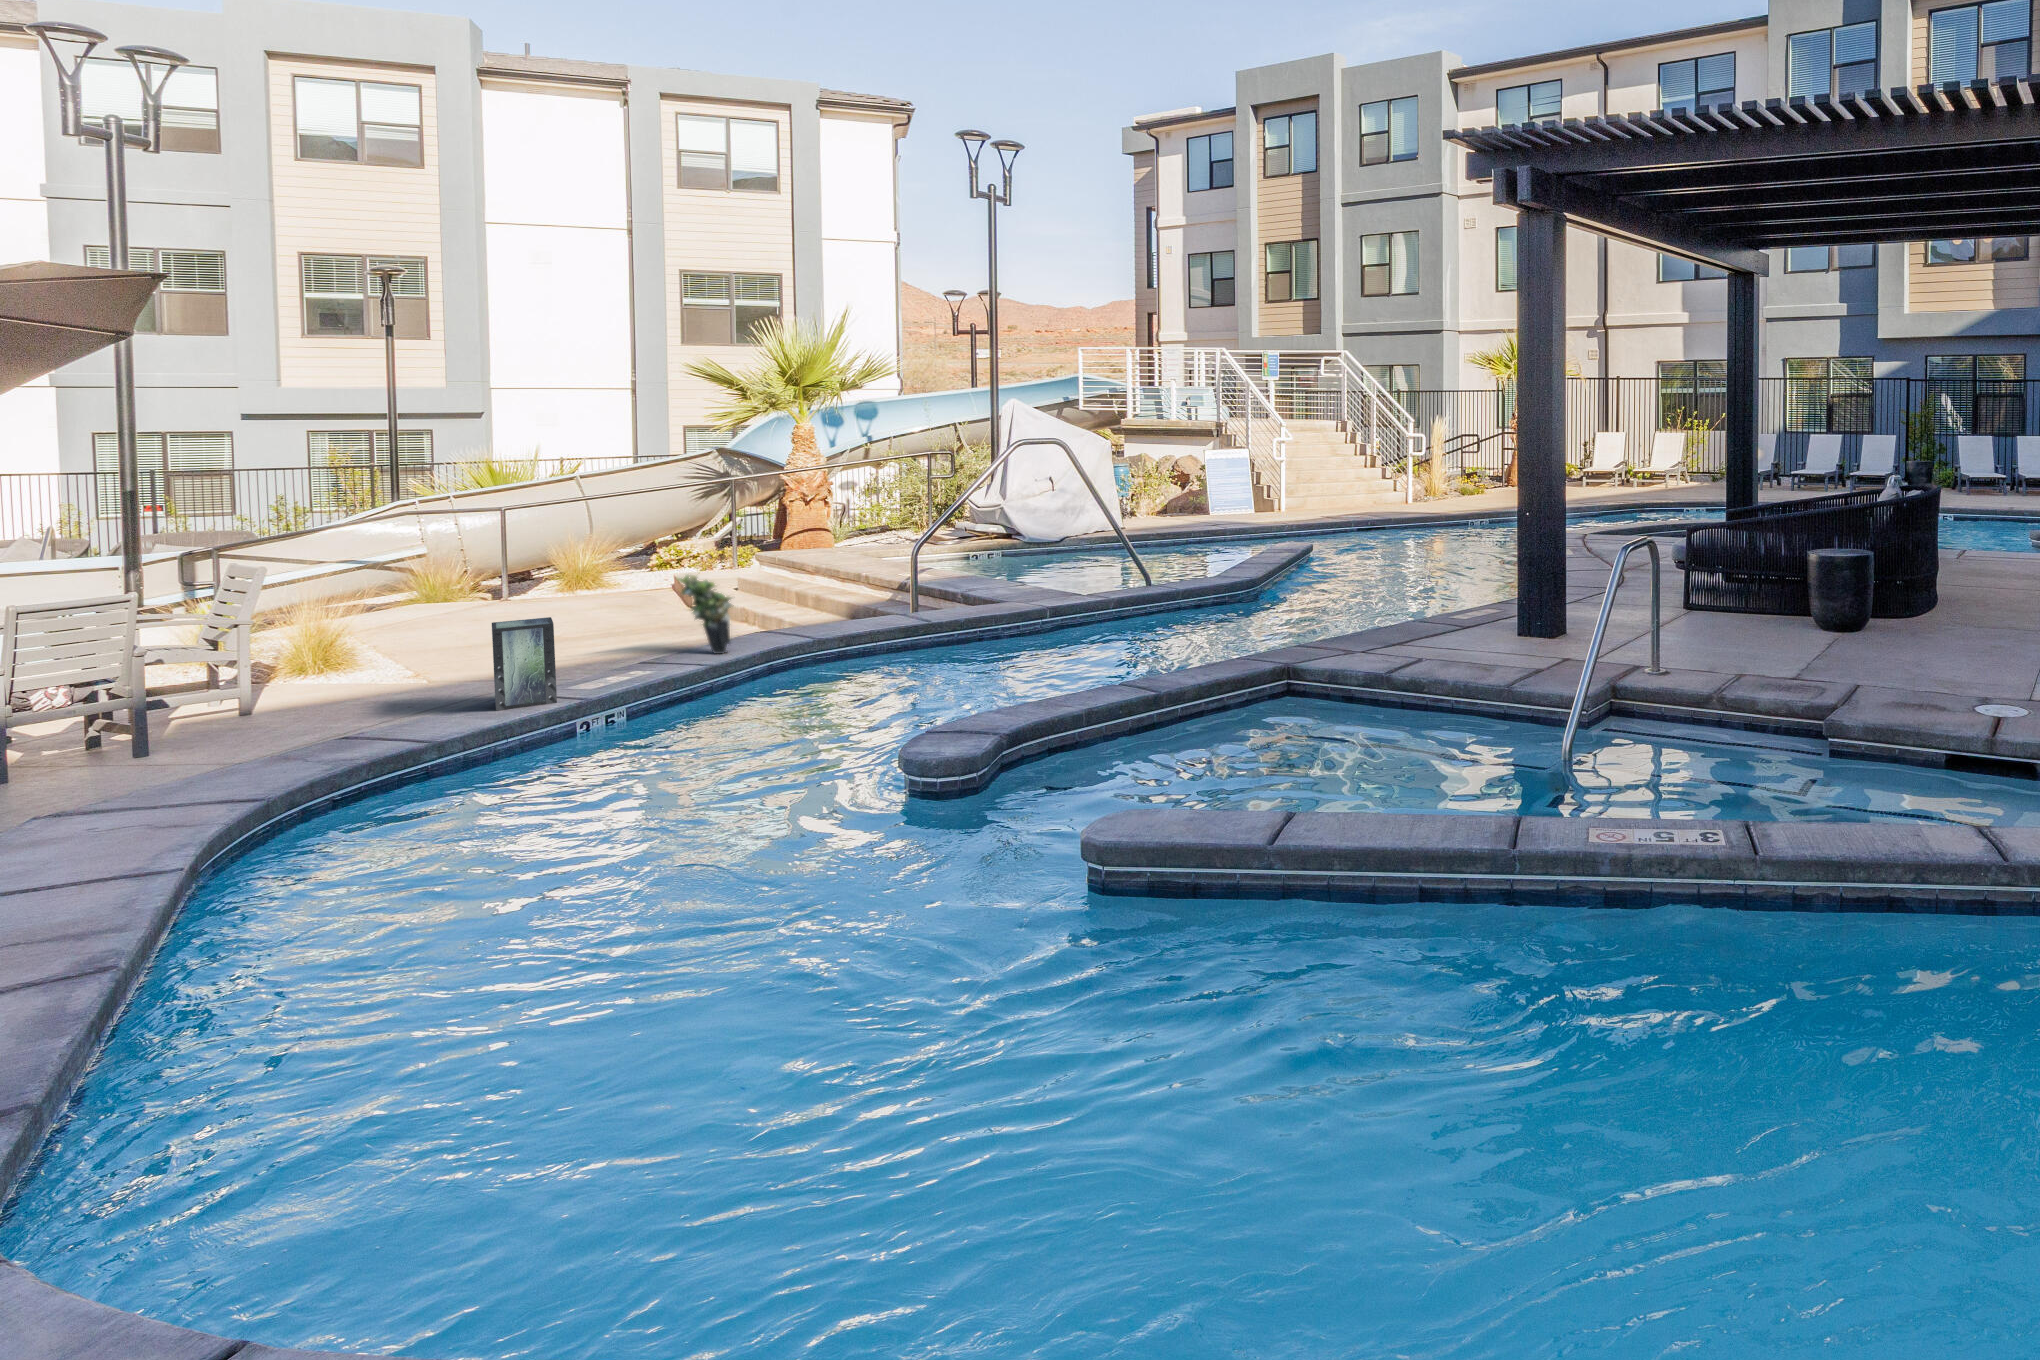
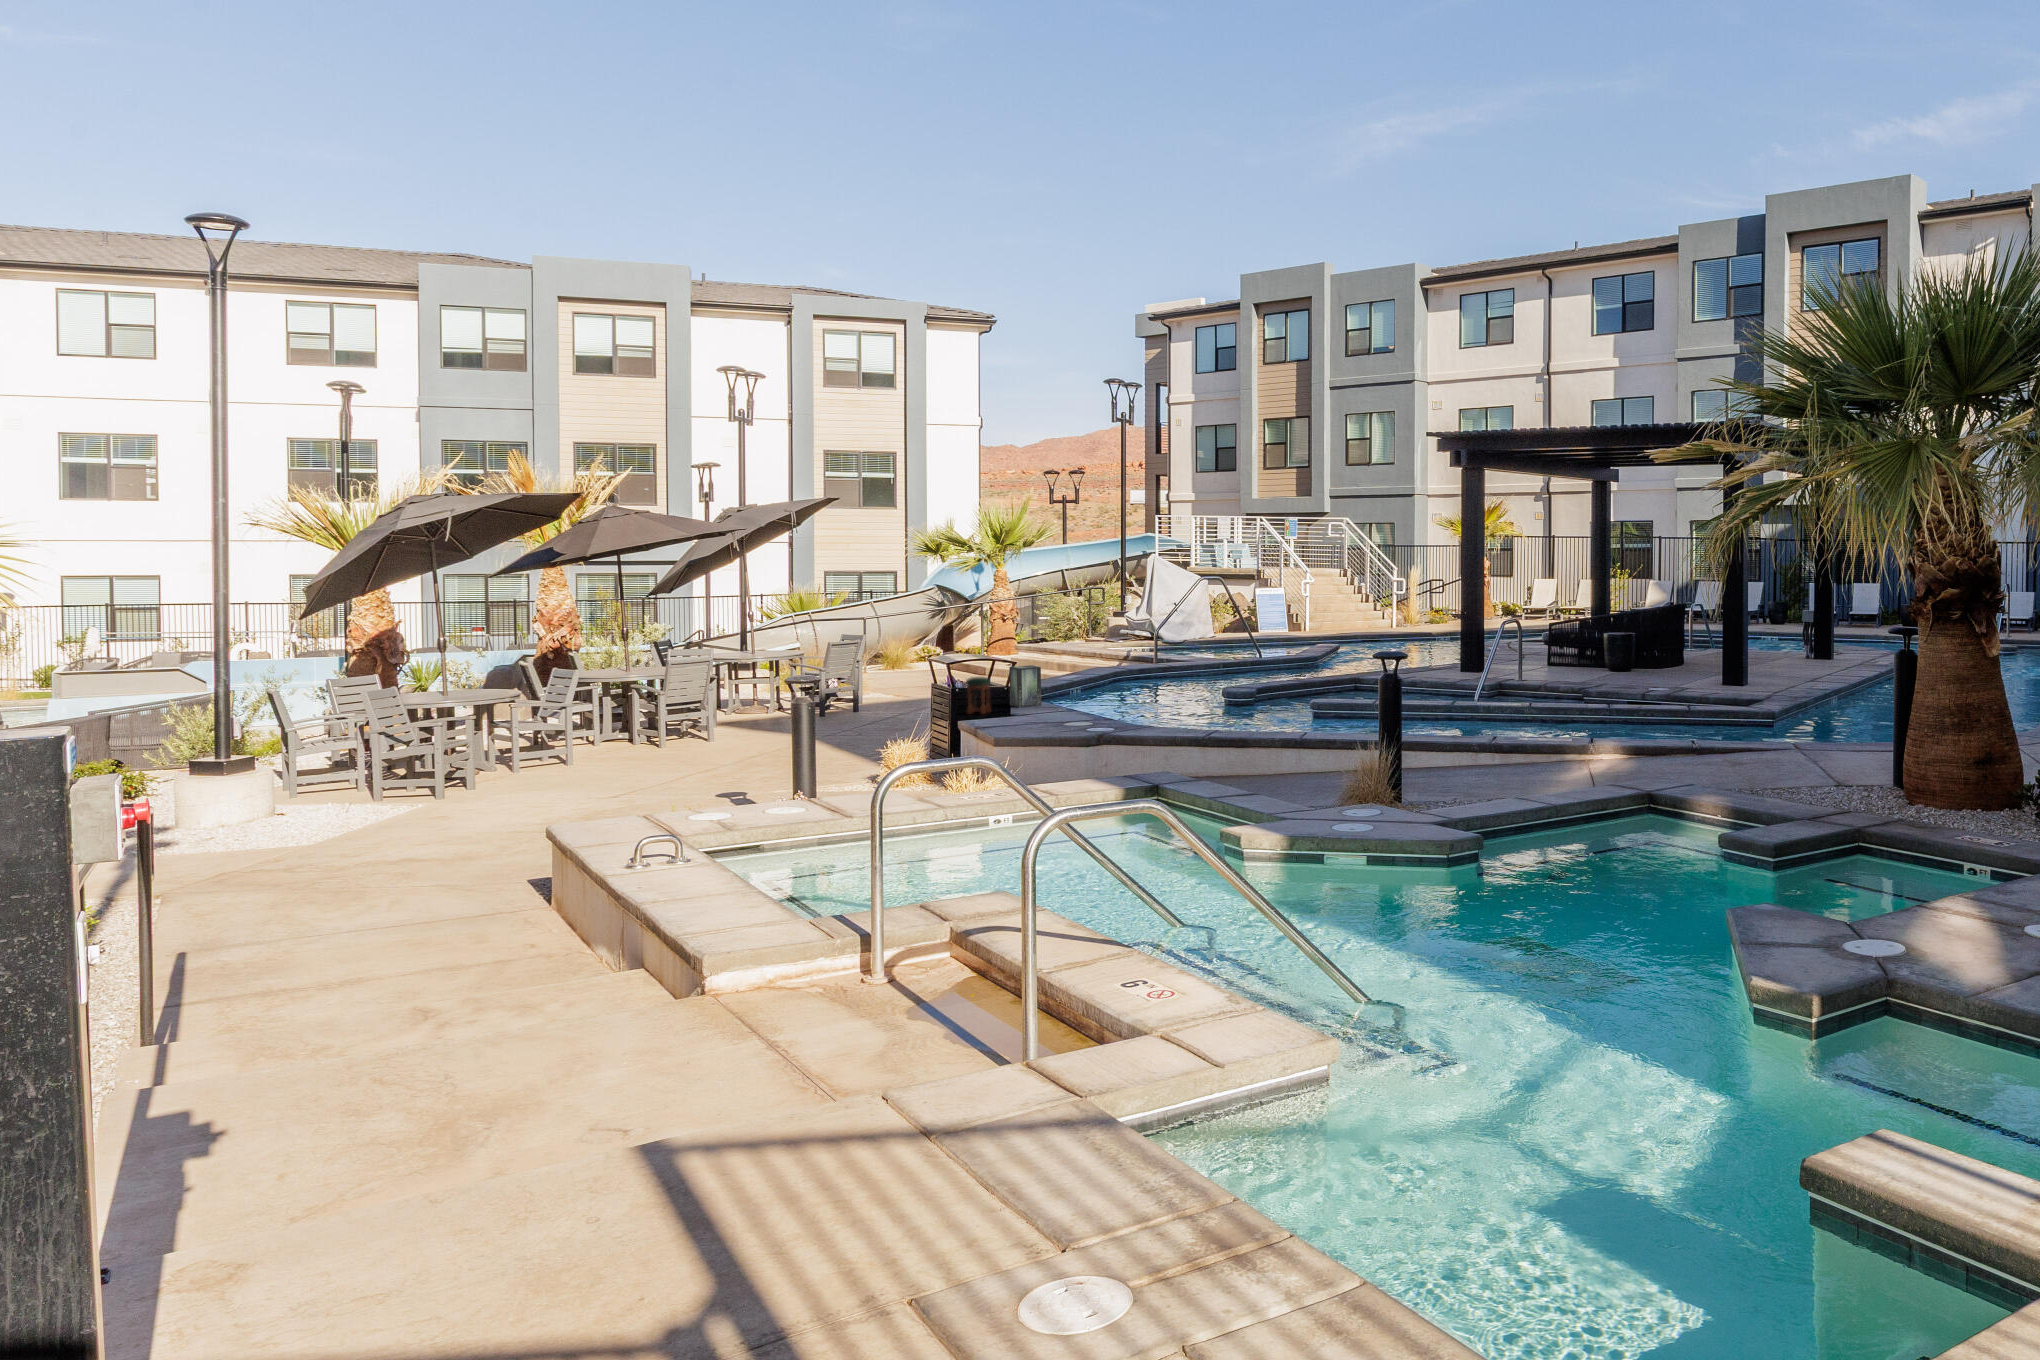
potted plant: present [676,575,732,654] -> none [1058,649,1086,692]
stool: none [329,654,400,738] -> present [966,677,991,714]

